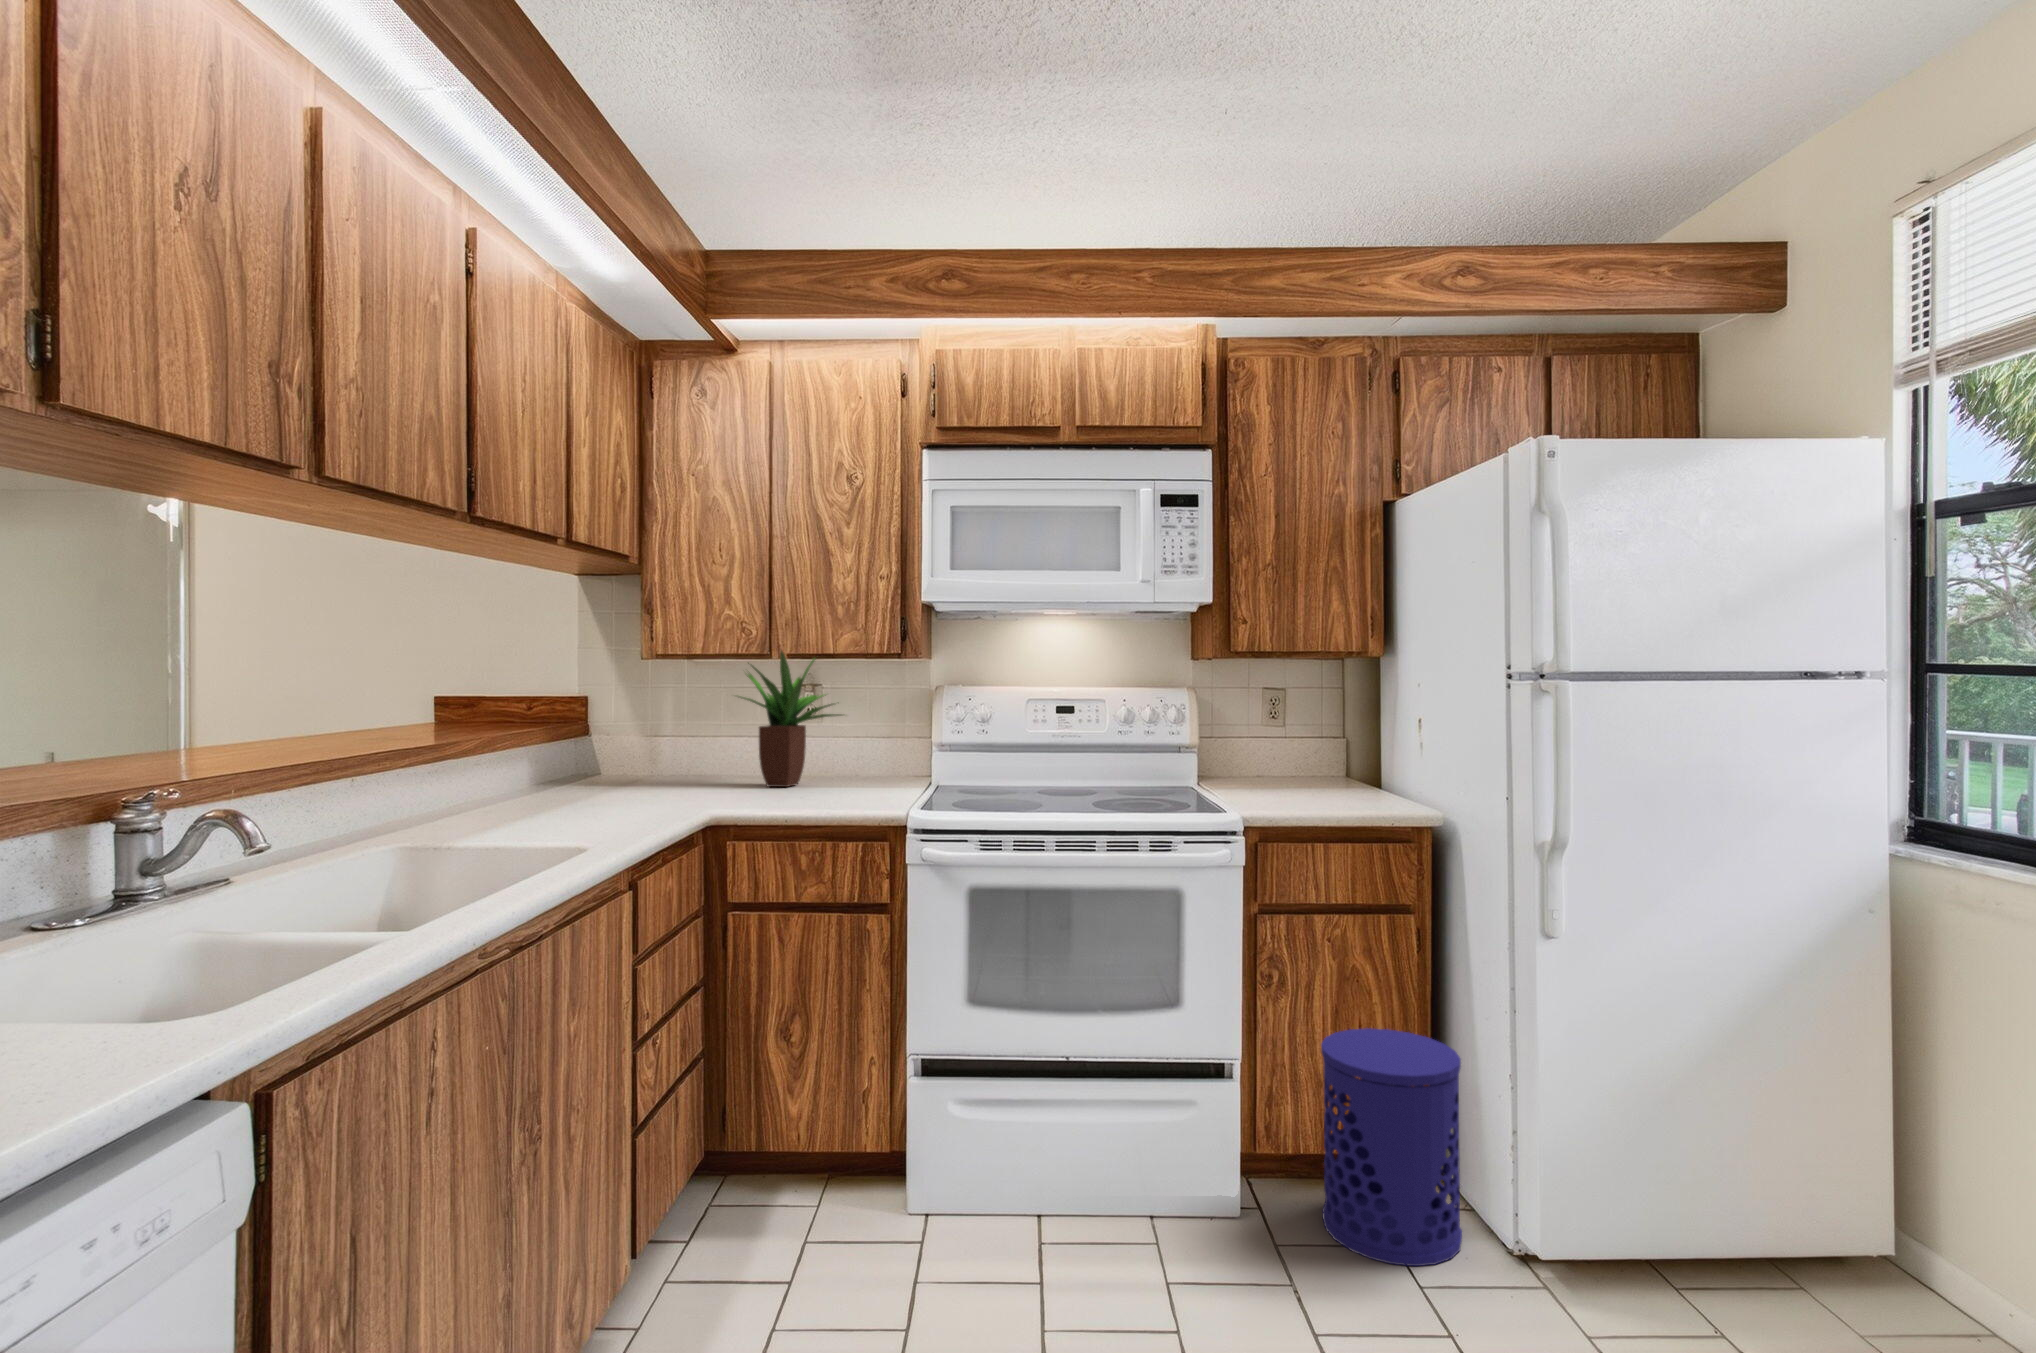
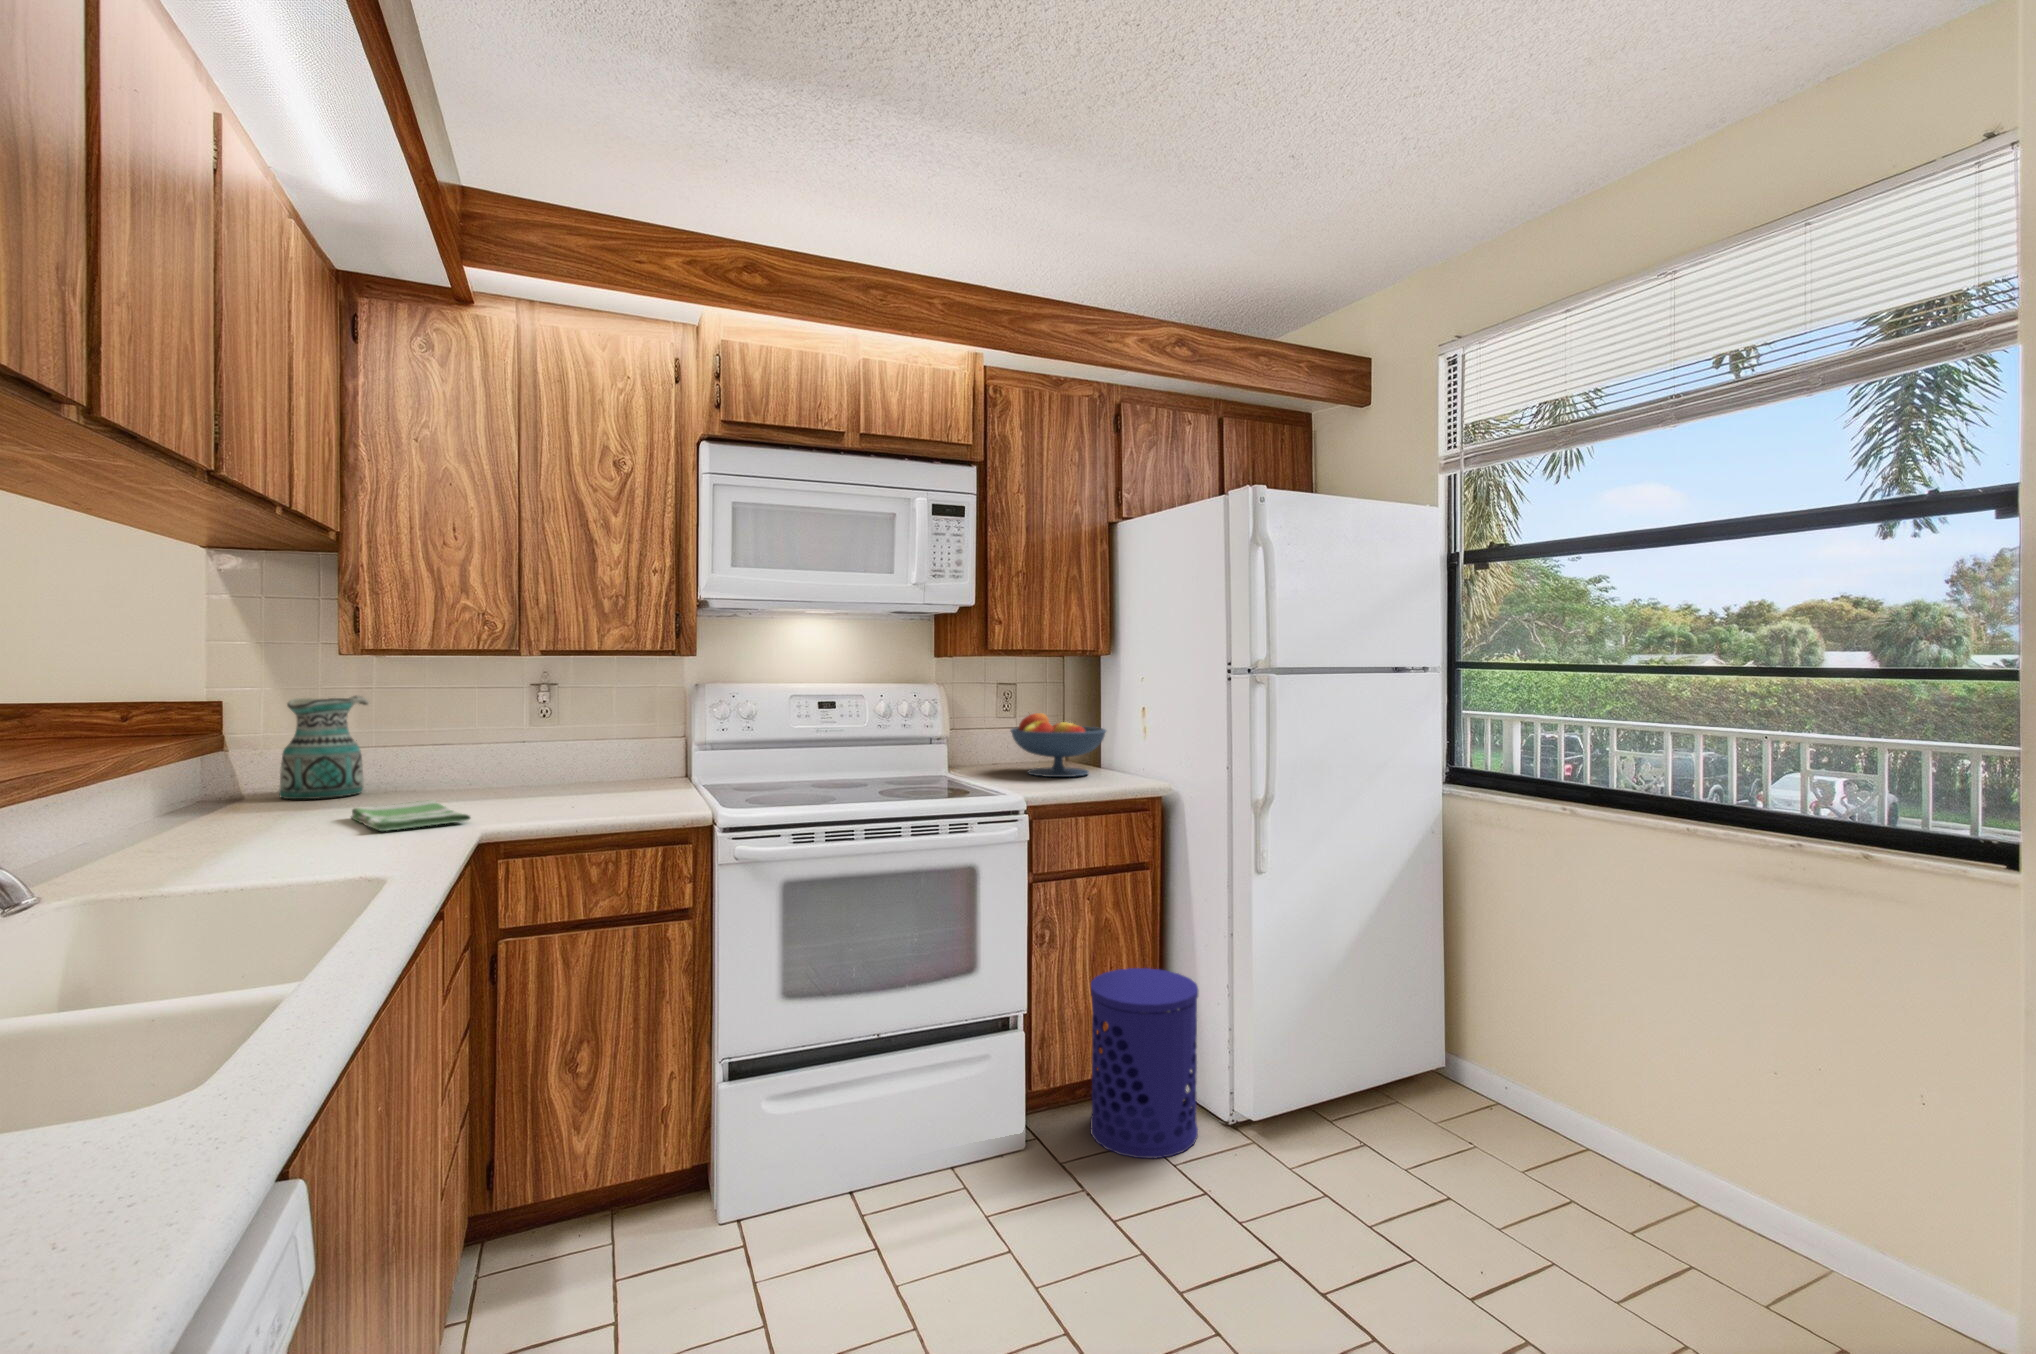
potted plant: present [740,651,842,787] -> none [470,642,602,794]
ceramic pitcher: none [606,698,679,783] -> present [279,696,369,799]
fruit bowl: none [1265,722,1382,797] -> present [1011,713,1106,777]
dish towel: none [627,788,705,810] -> present [351,800,470,831]

